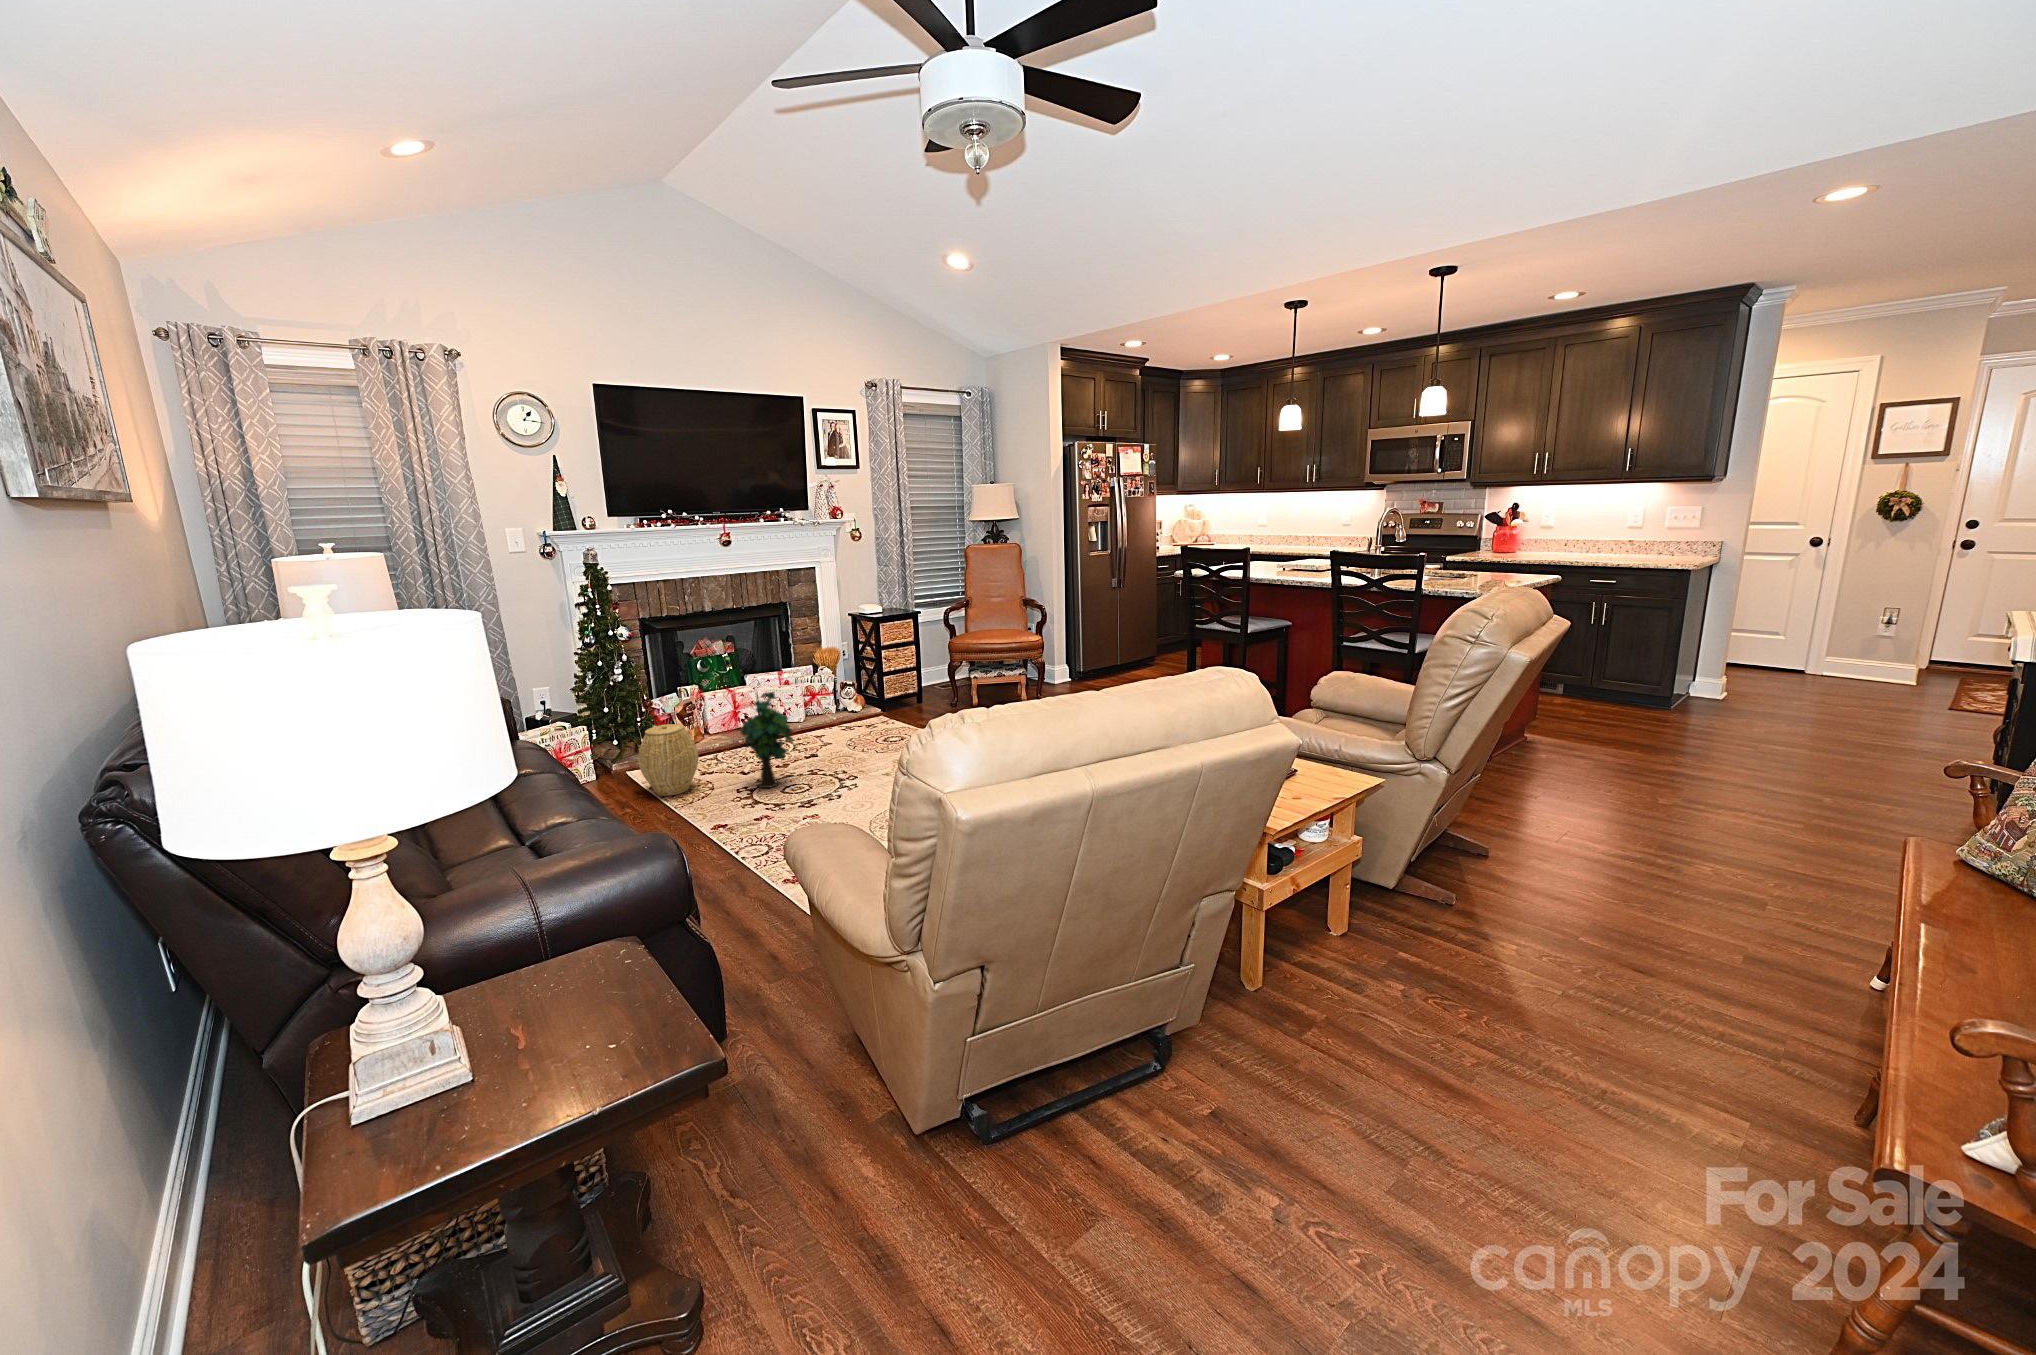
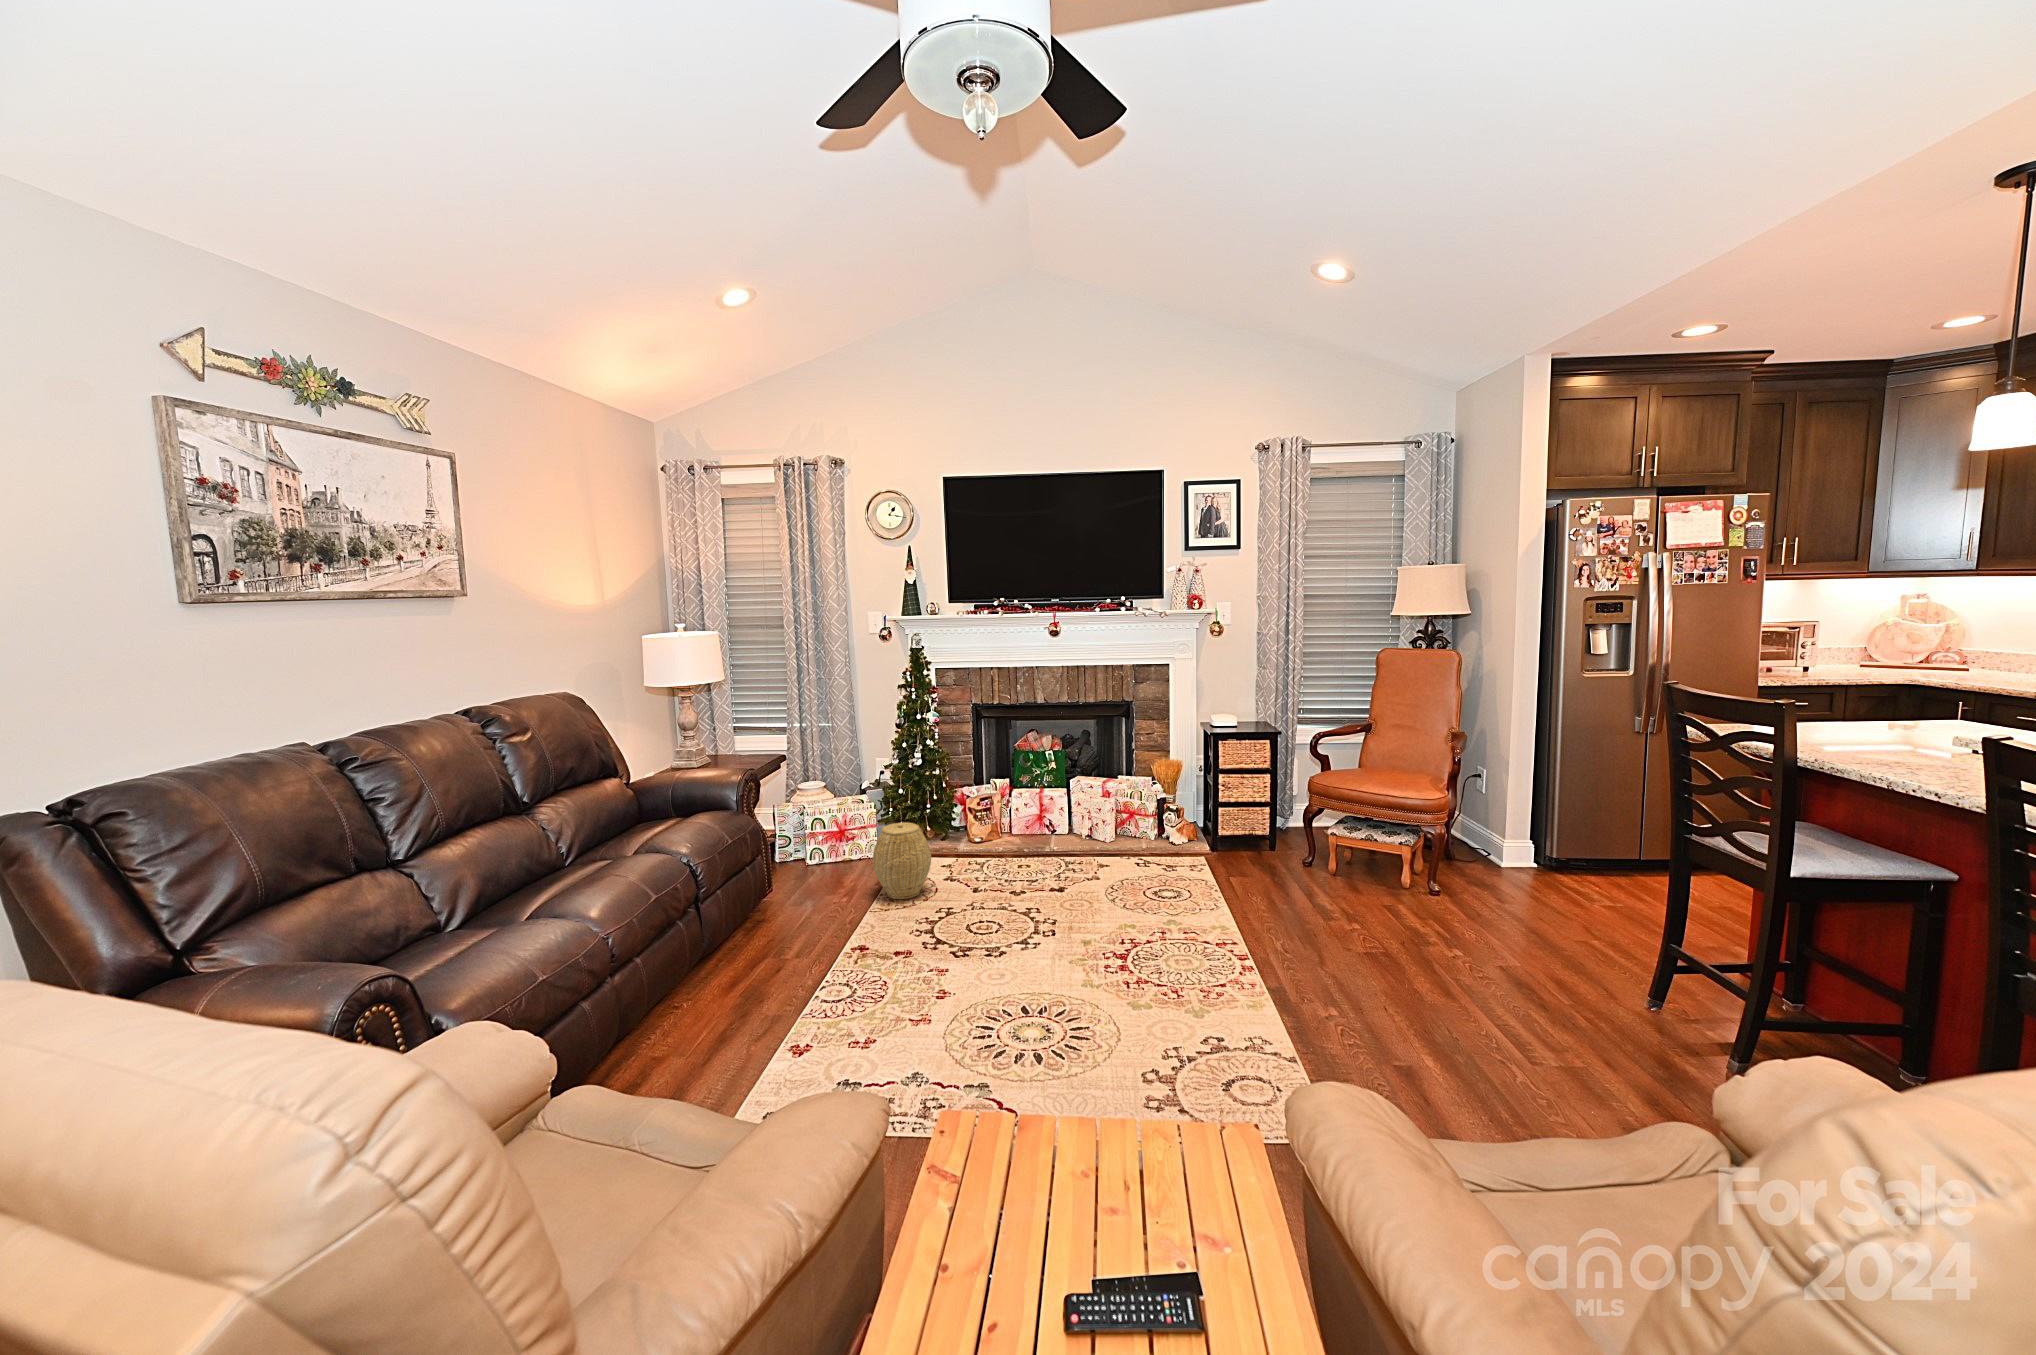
decorative plant: present [737,692,793,788] -> none [949,811,1011,920]

